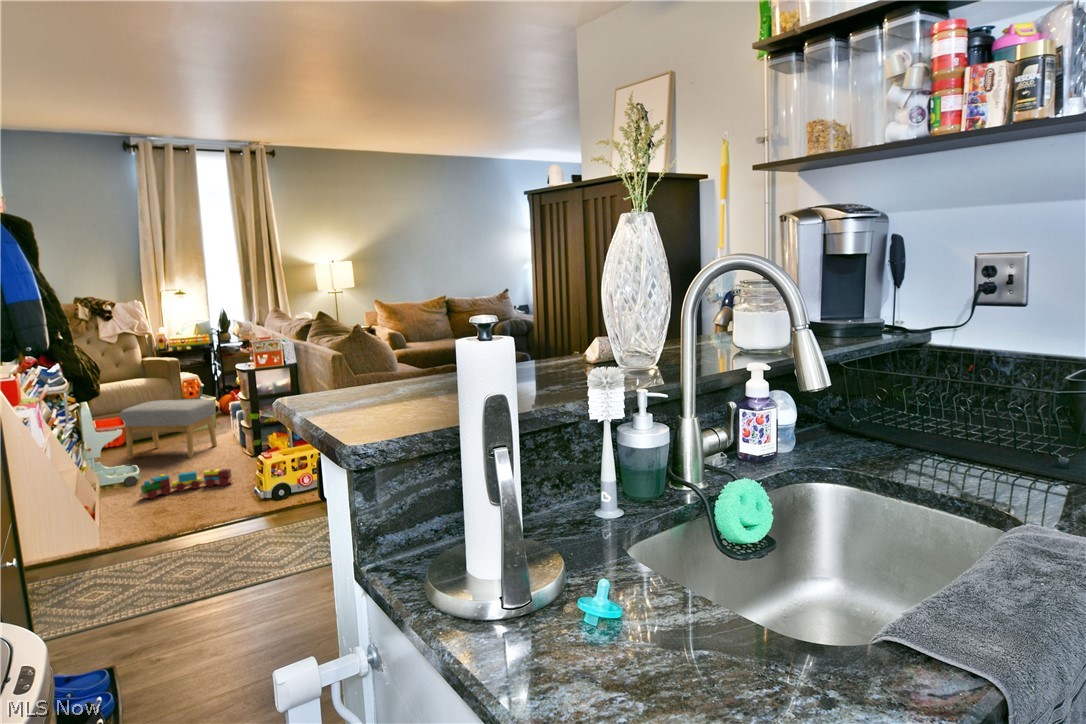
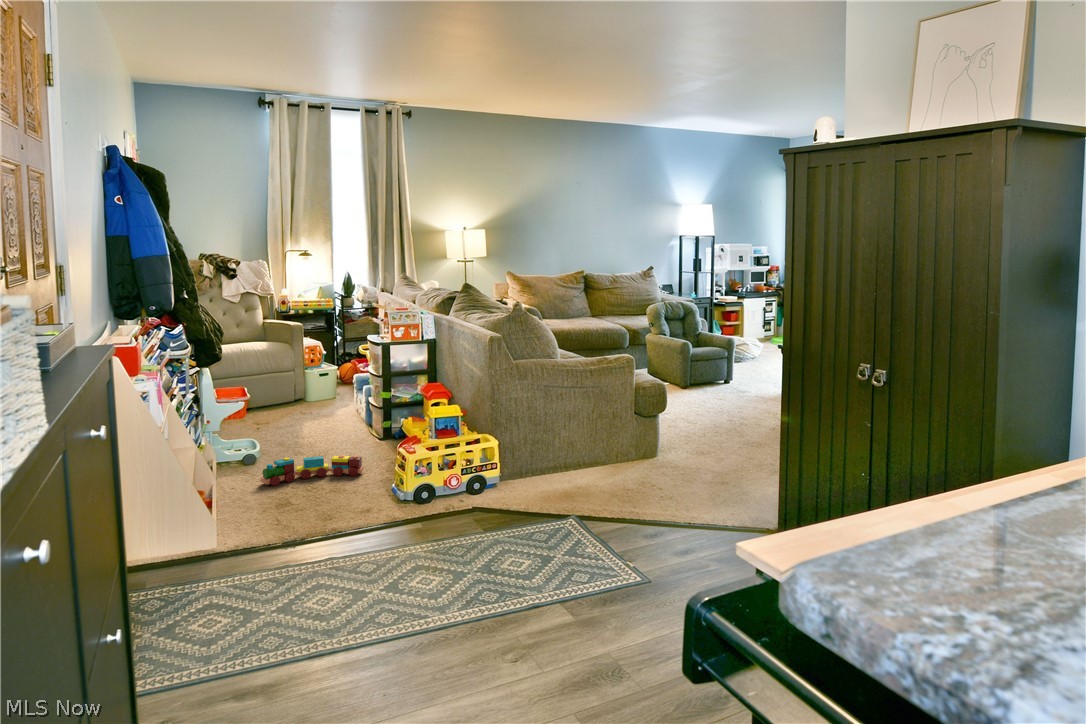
footstool: present [120,400,217,459] -> none [242,369,340,437]

